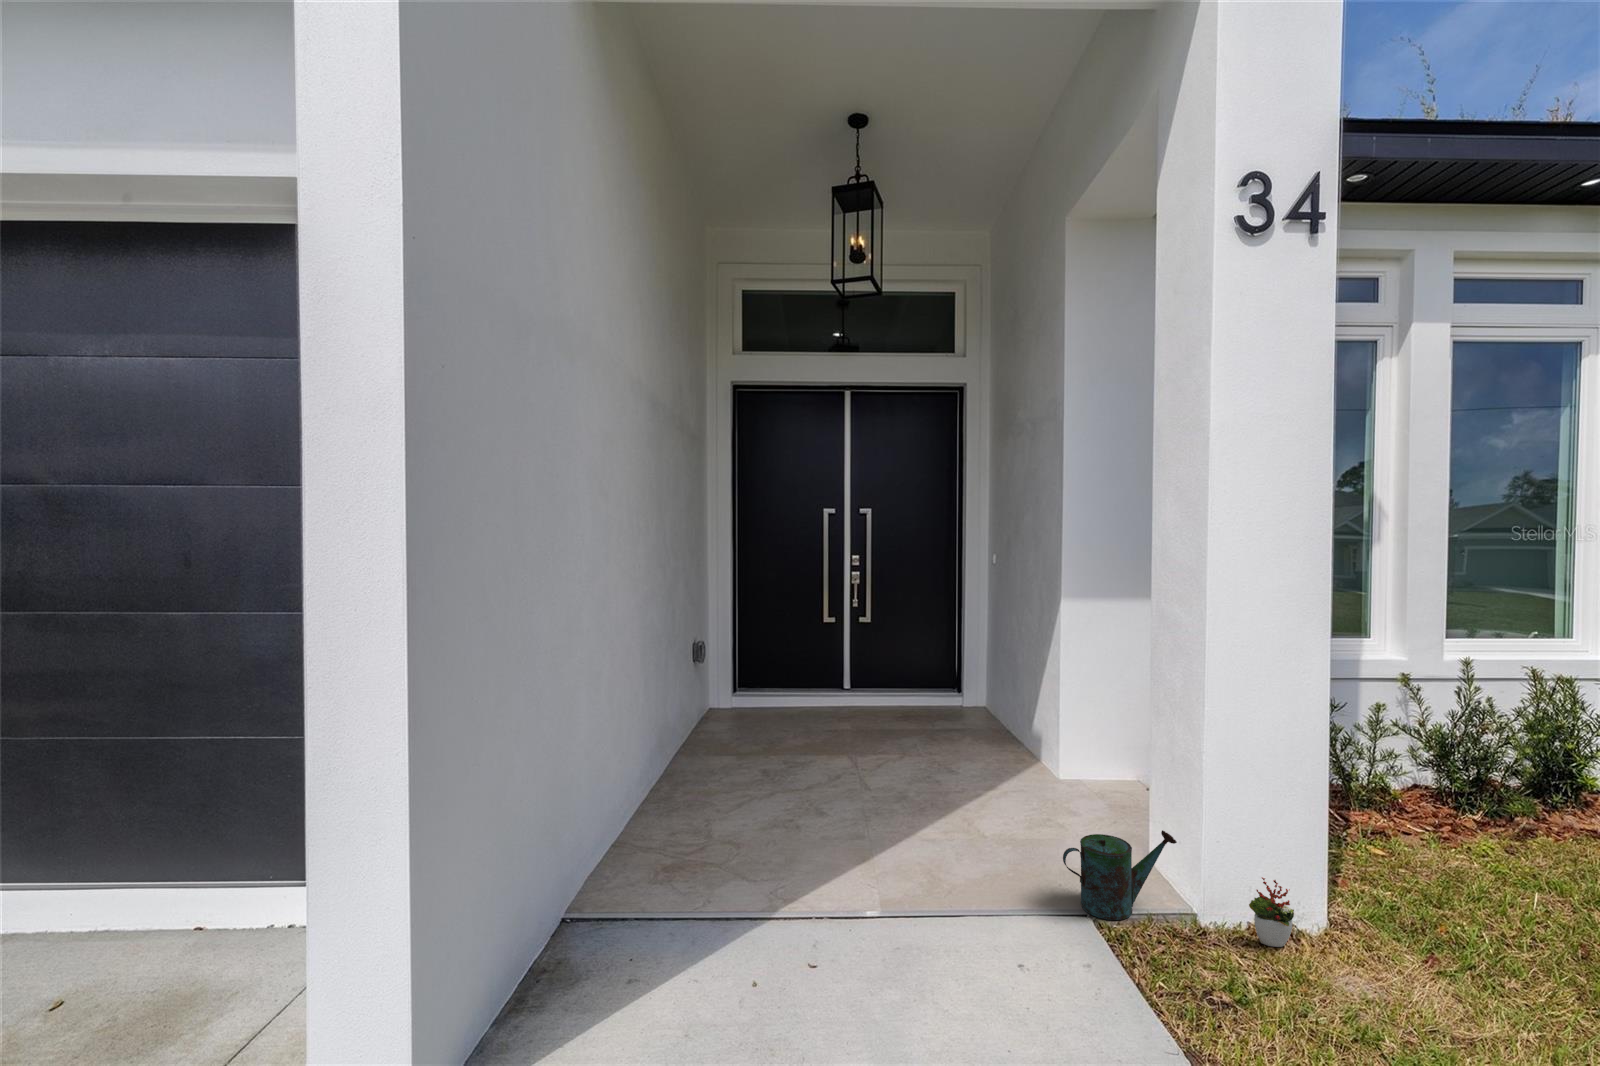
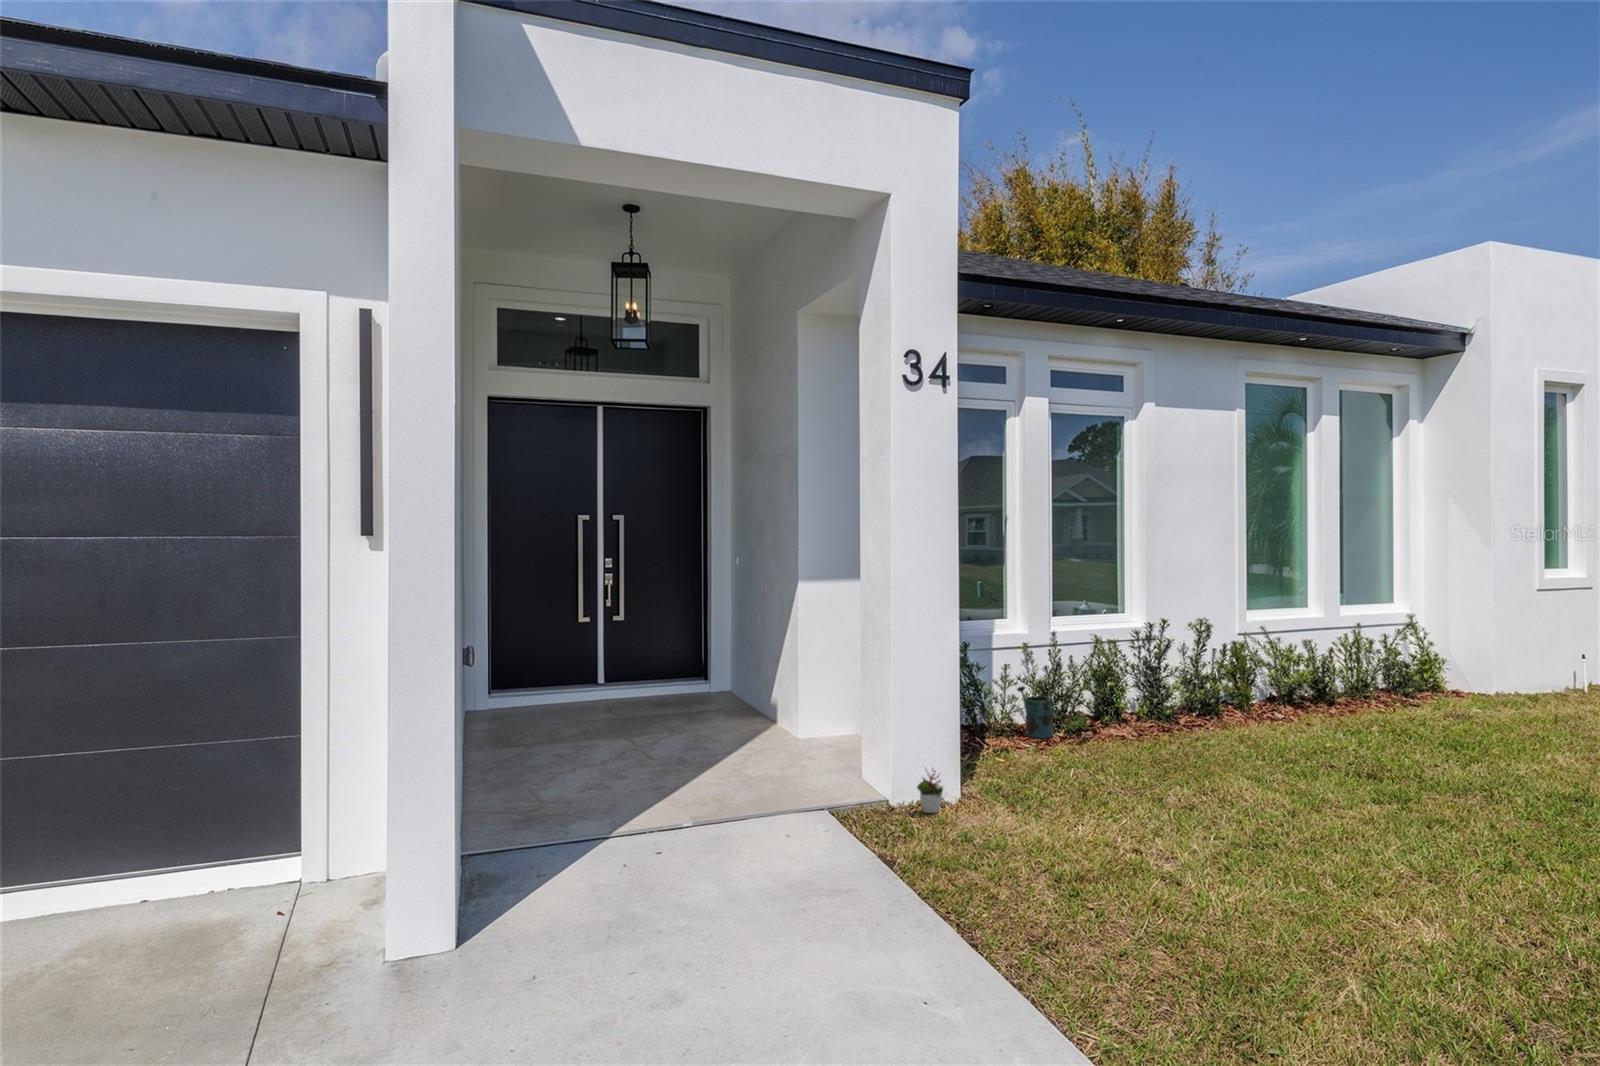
watering can: present [1063,830,1177,920] -> present [1017,686,1054,738]

